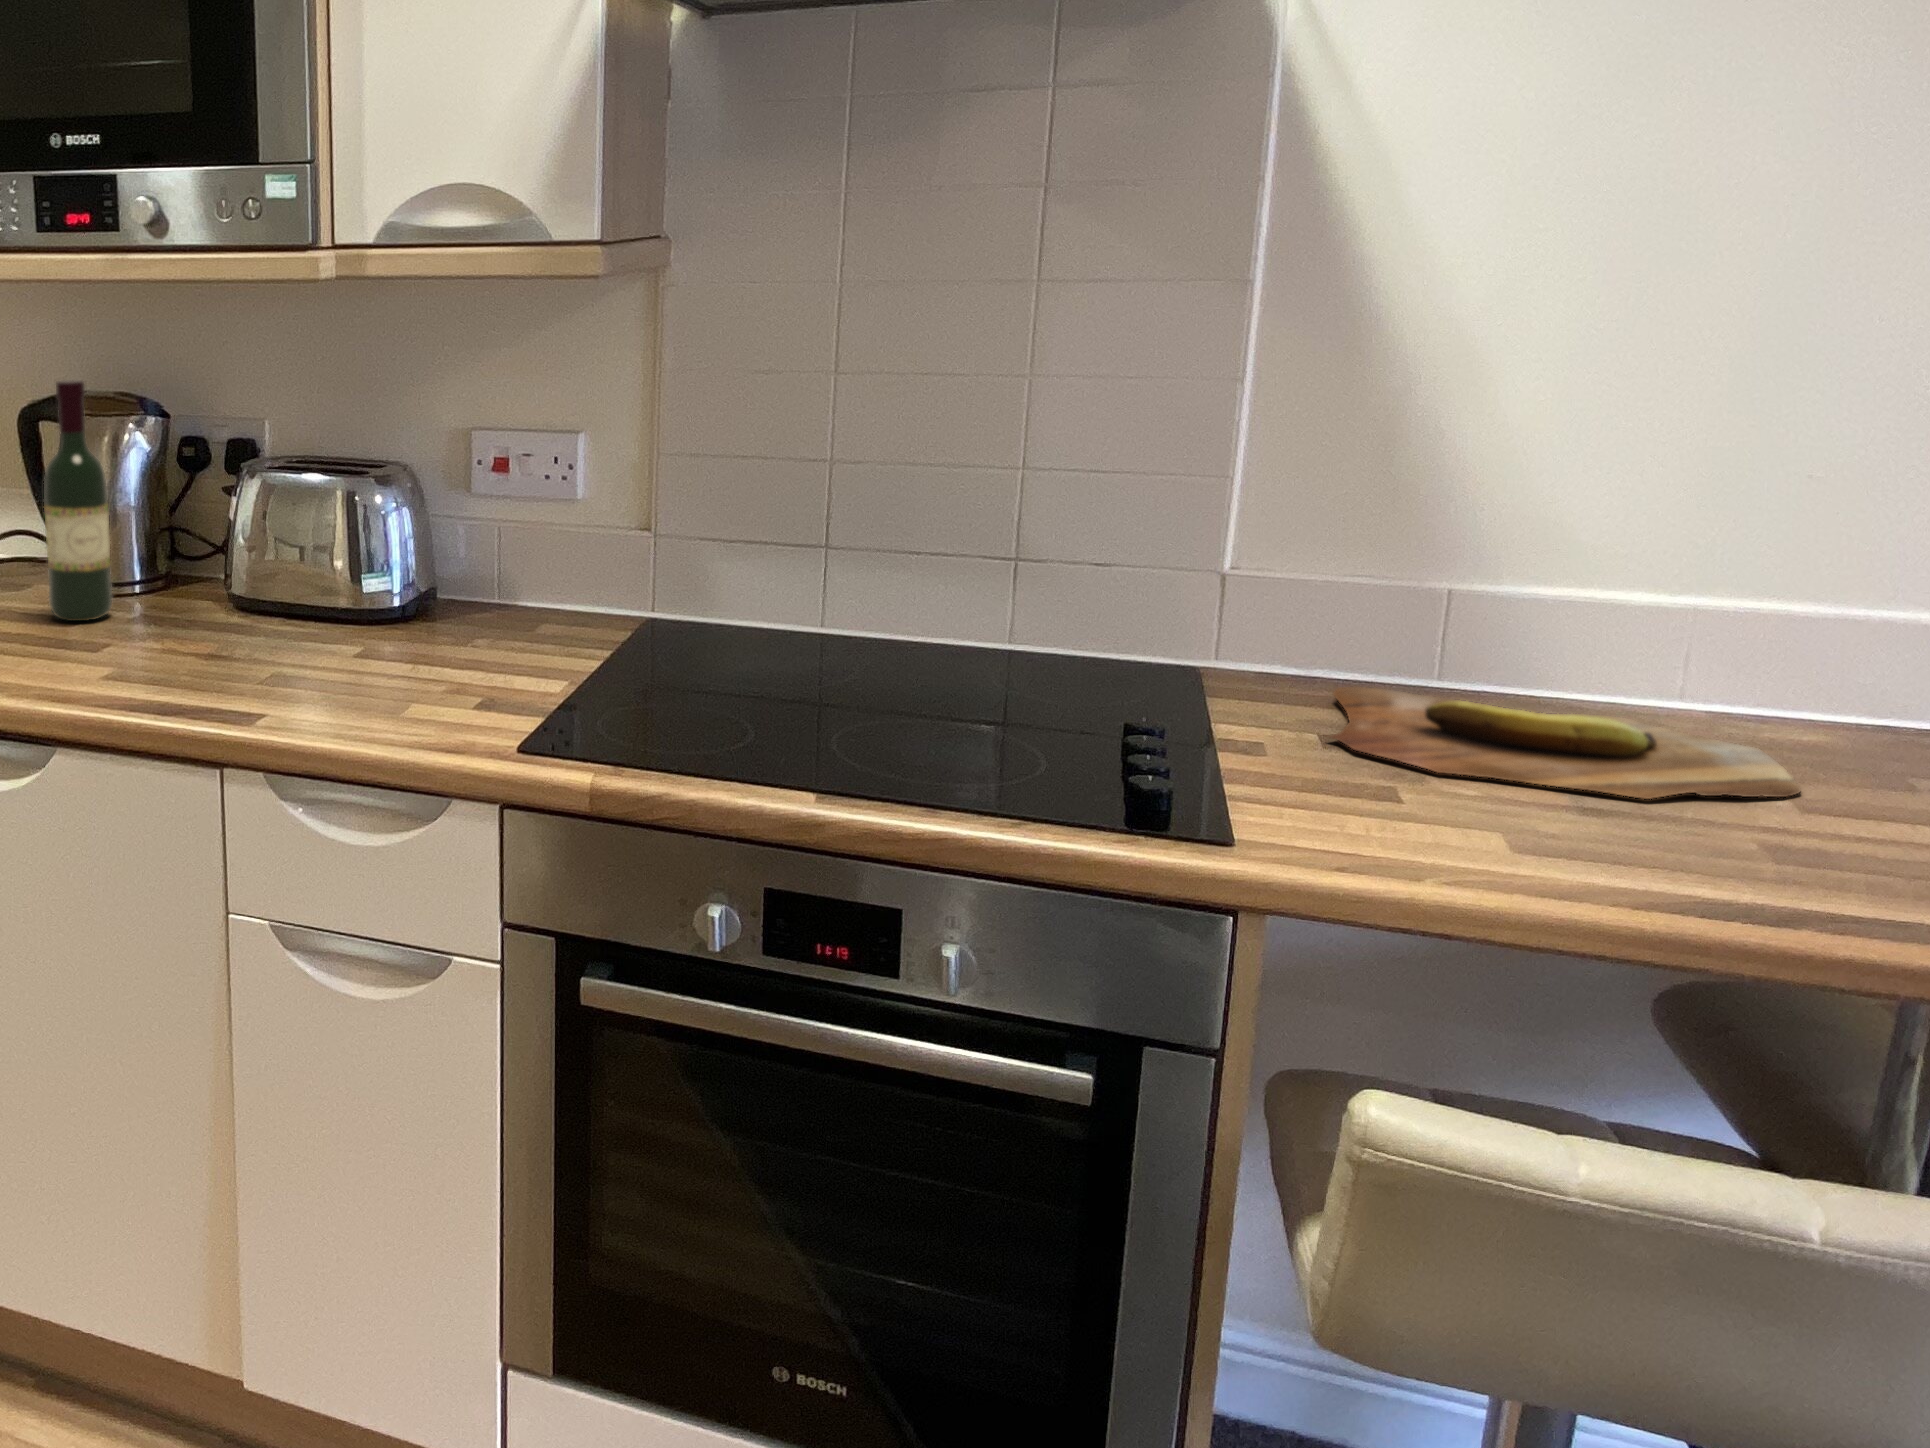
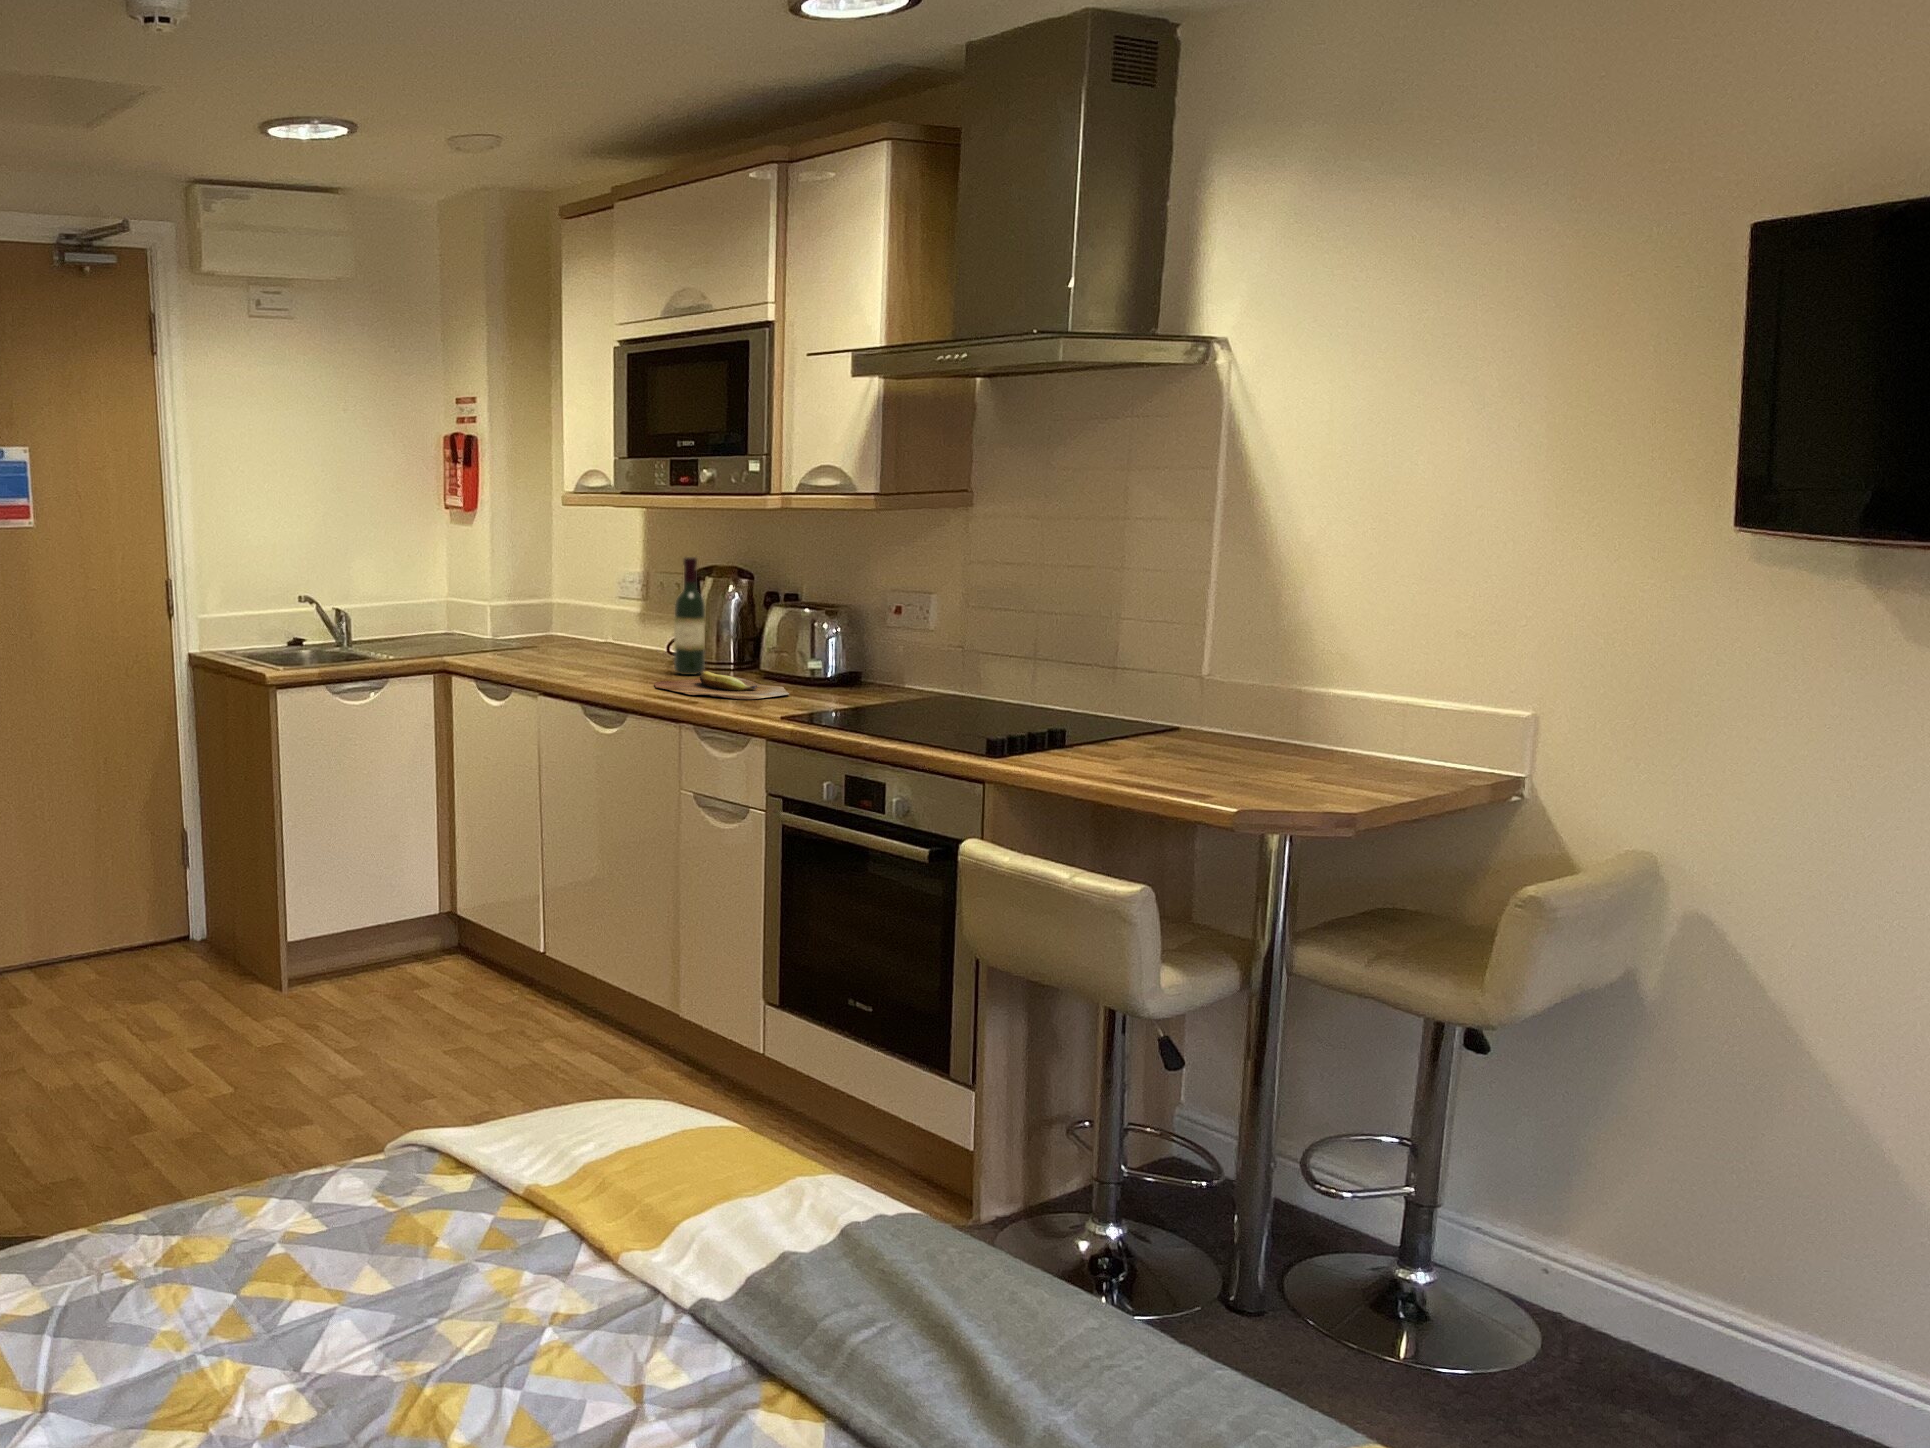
cutting board: present [1329,687,1800,799] -> present [654,671,789,699]

